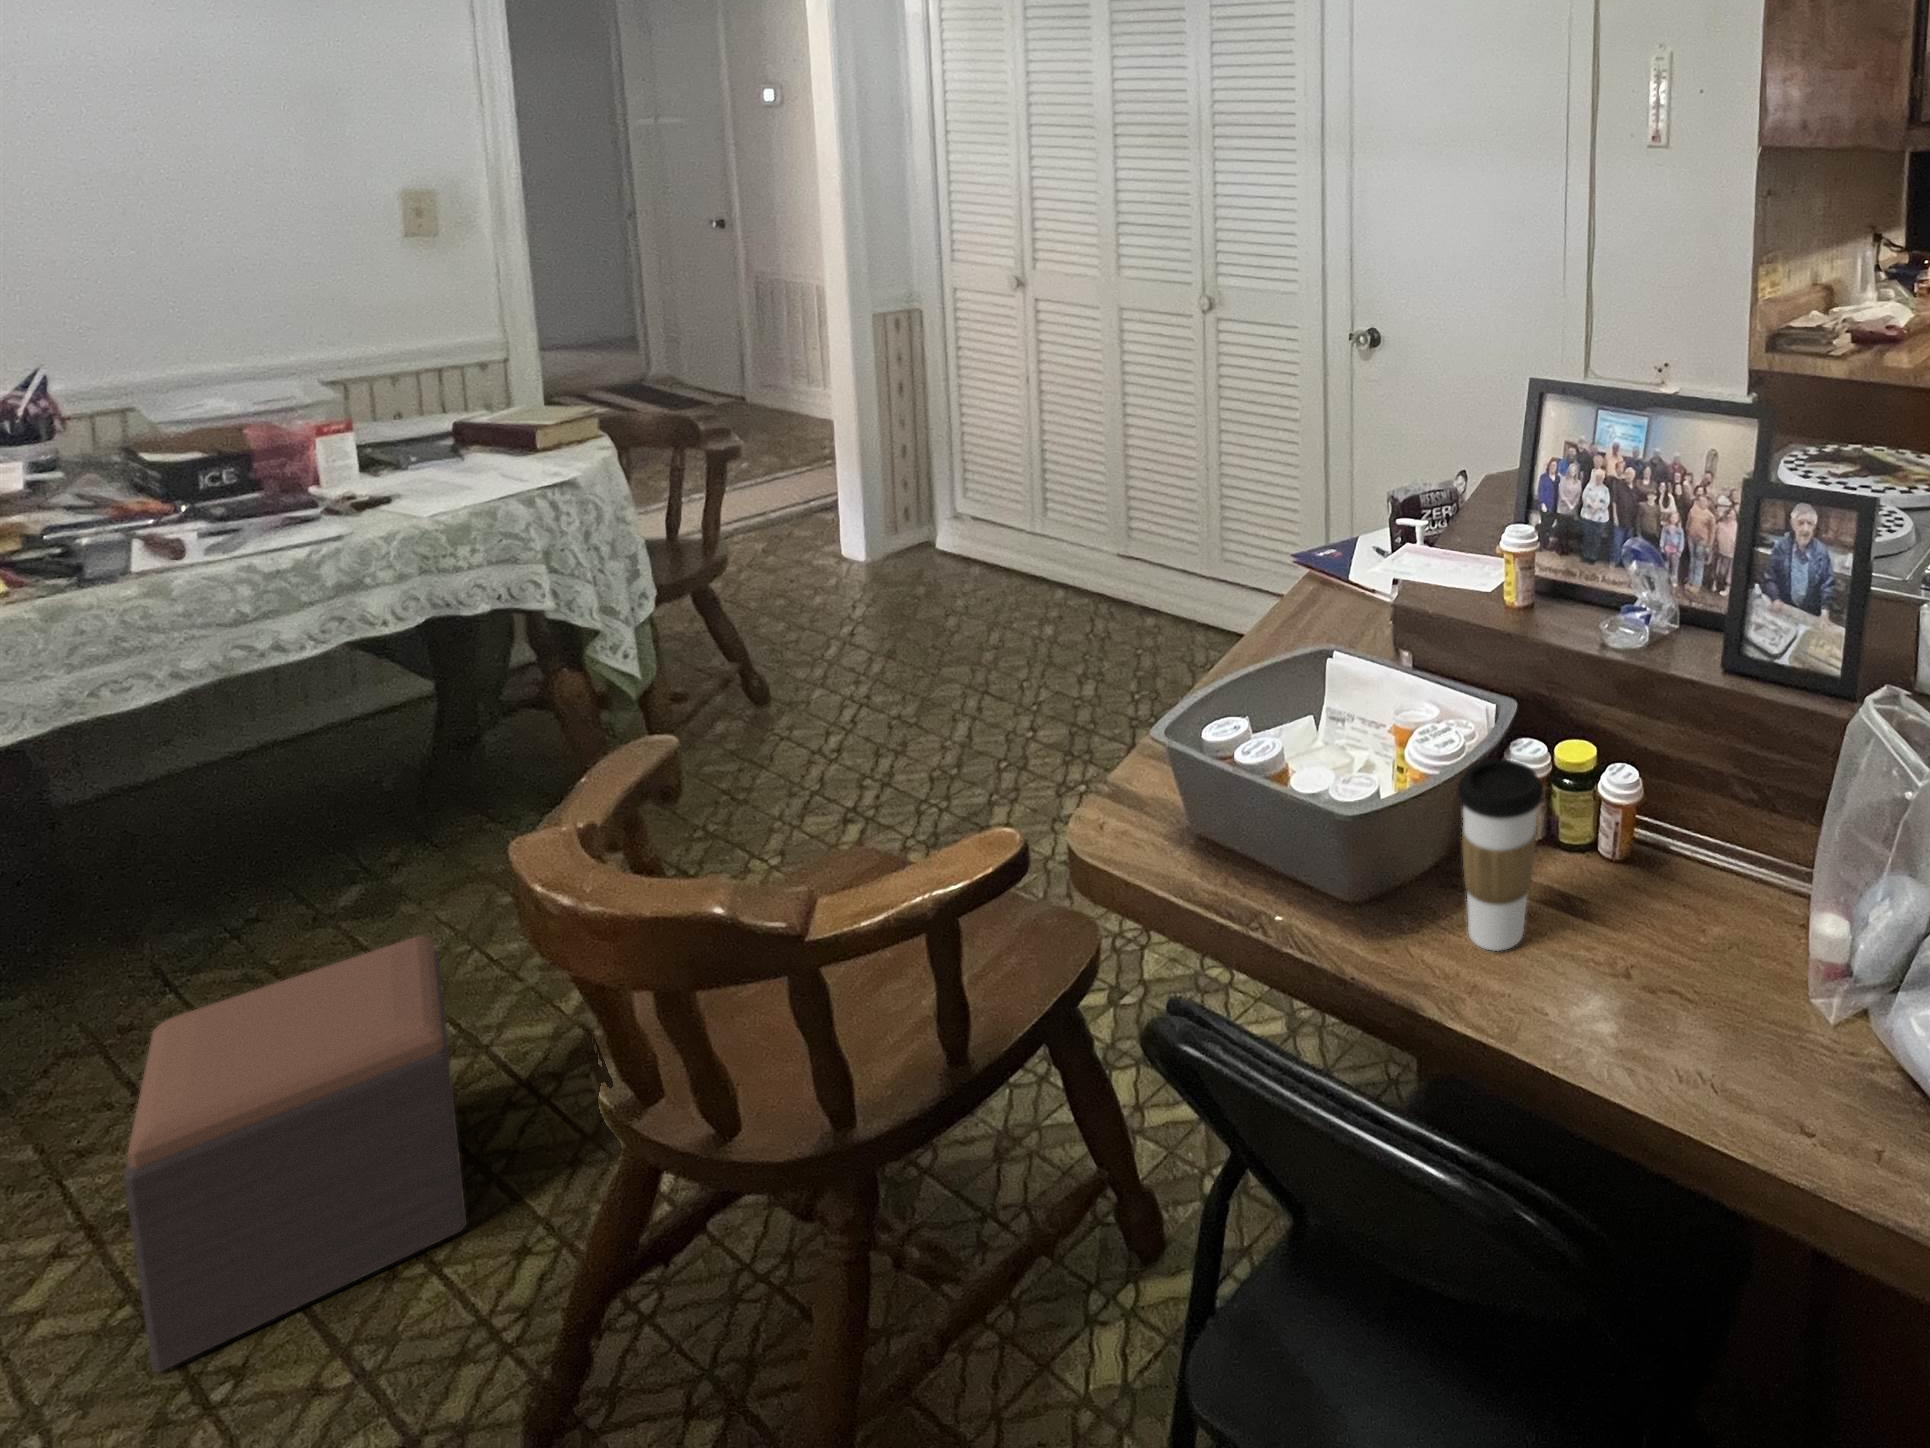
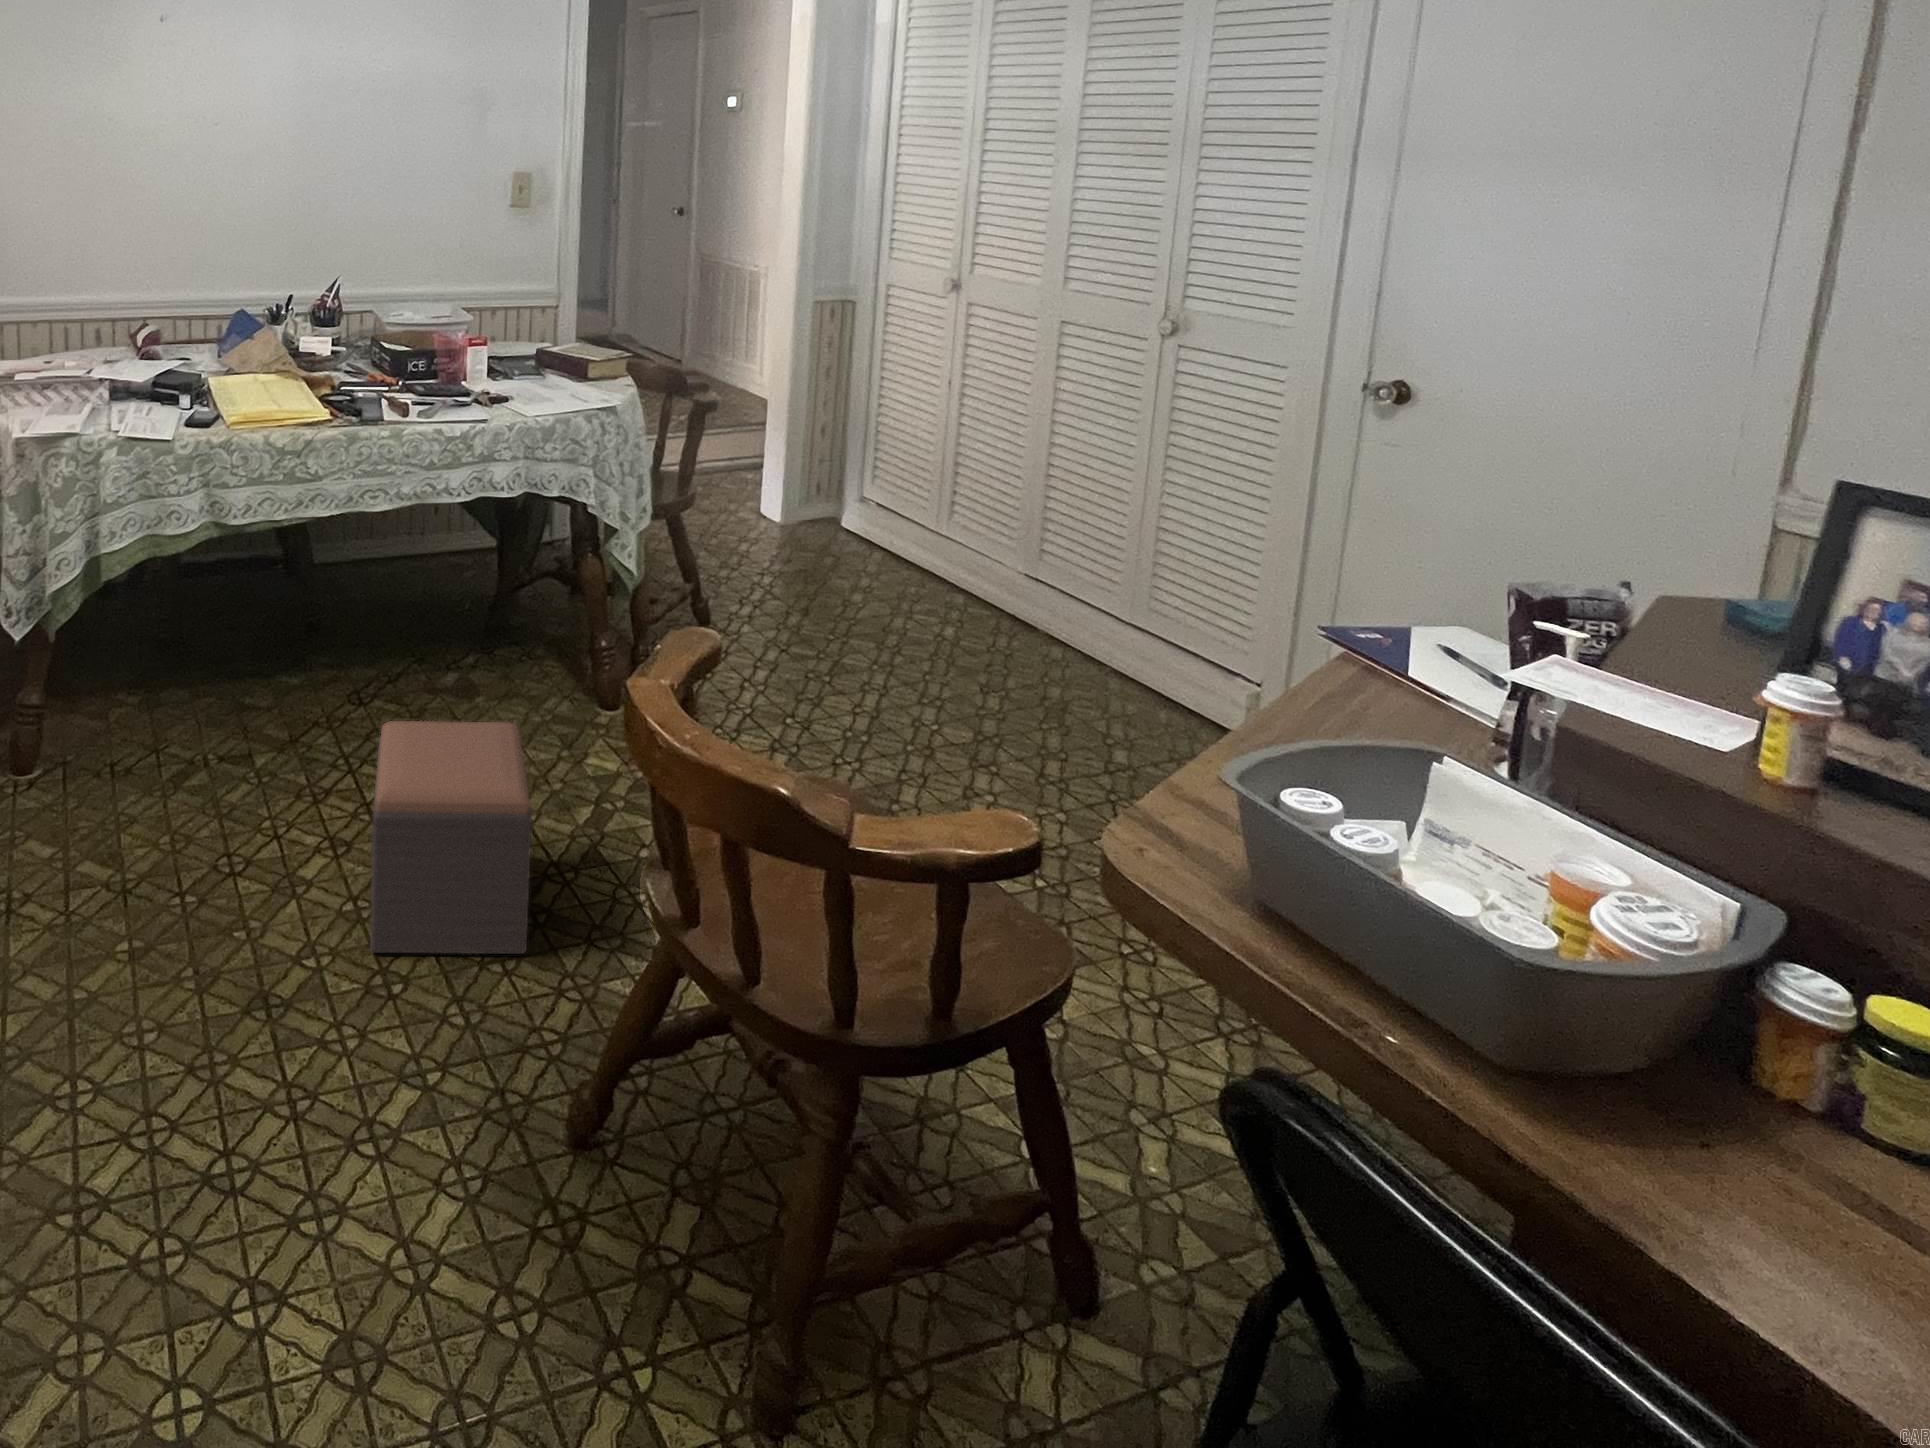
coffee cup: present [1458,759,1544,951] -> none [1706,976,1900,1258]

